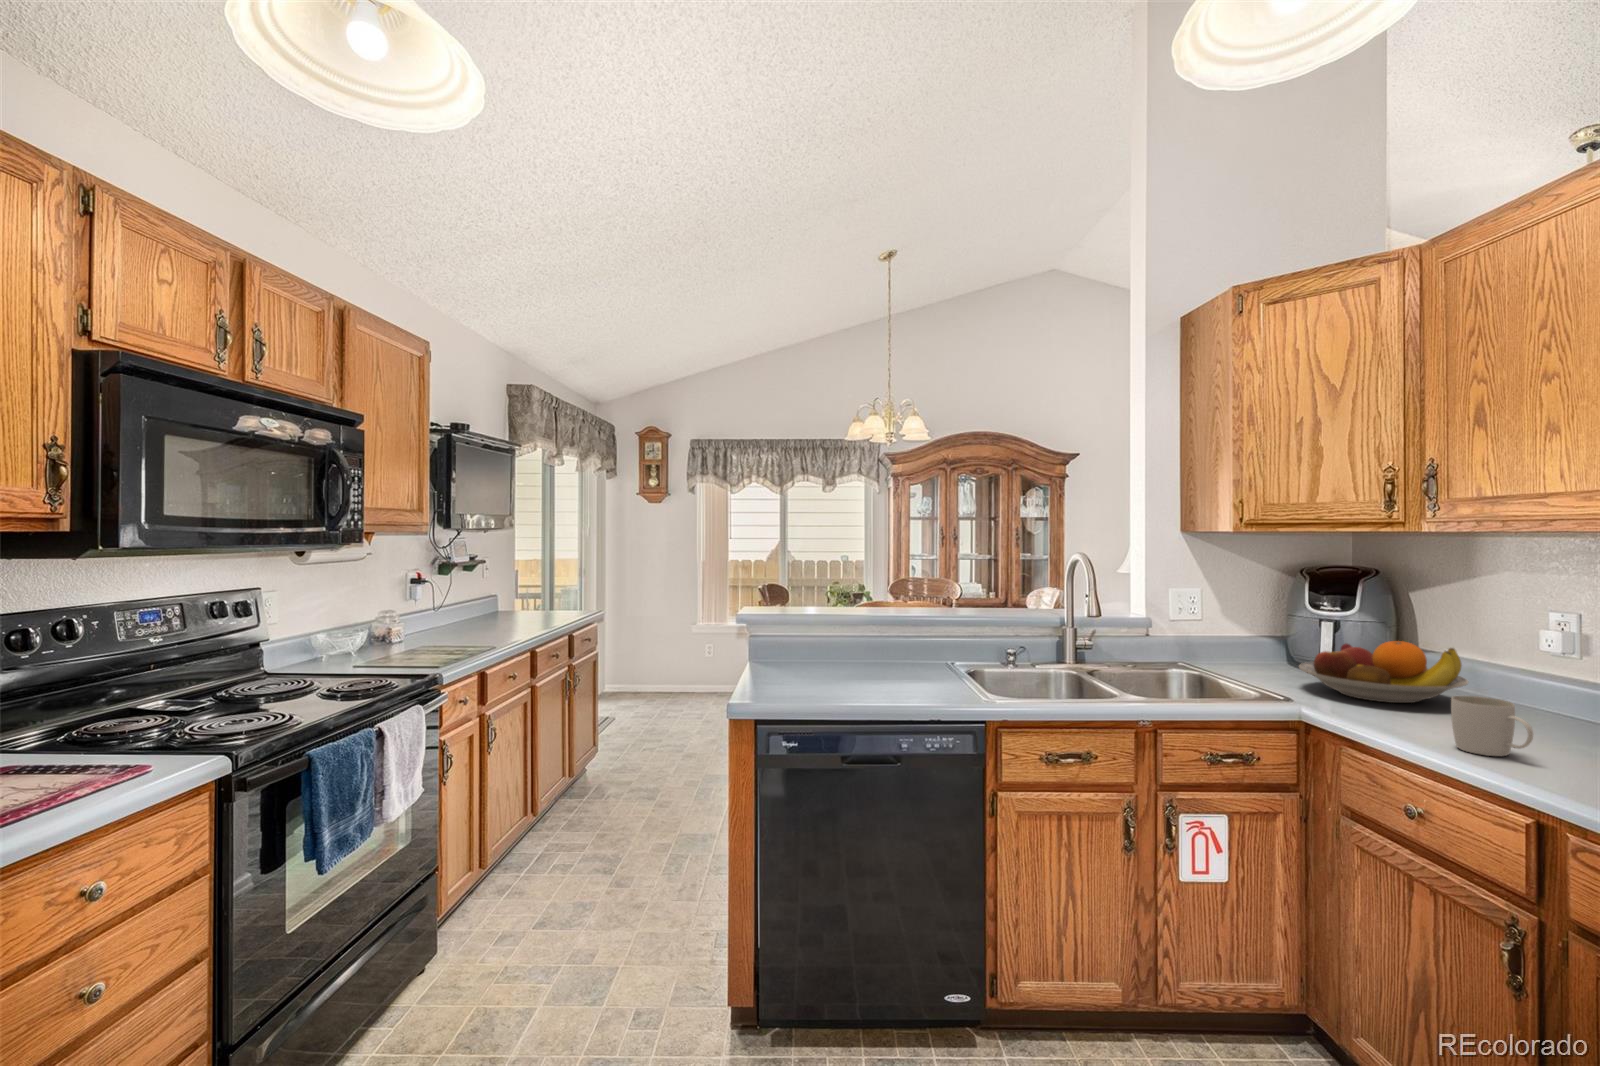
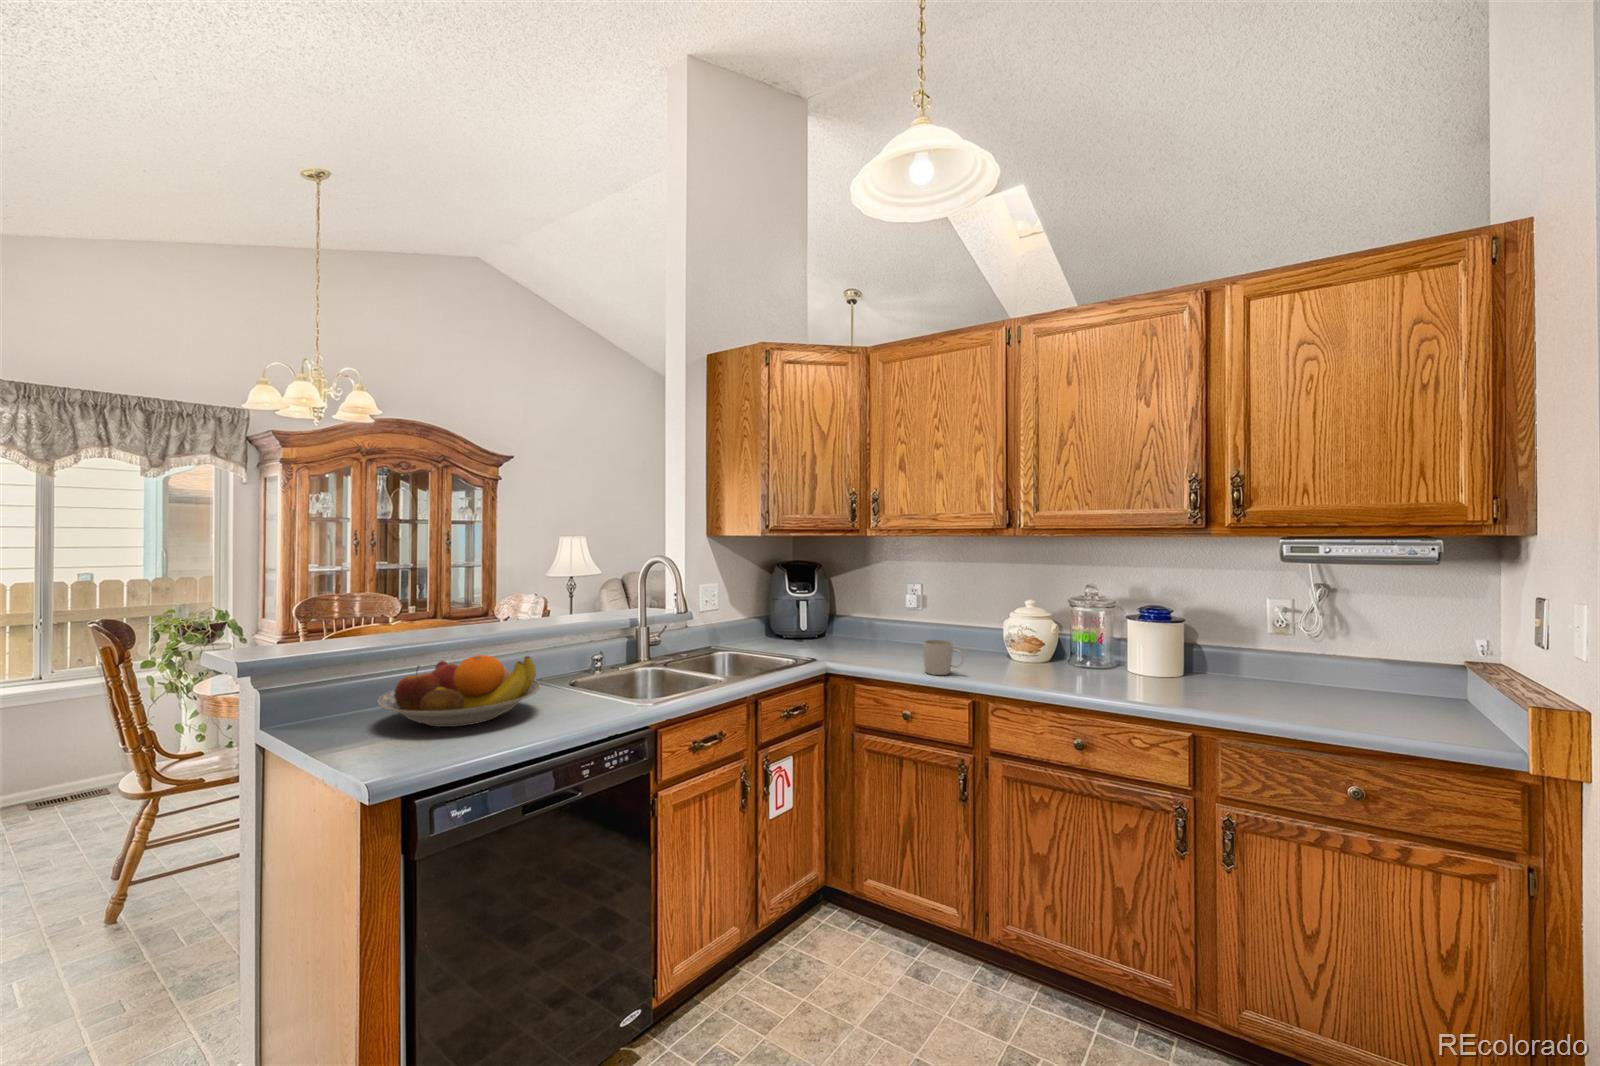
fruit bowl: present [1299,641,1468,703] -> present [377,655,540,727]

